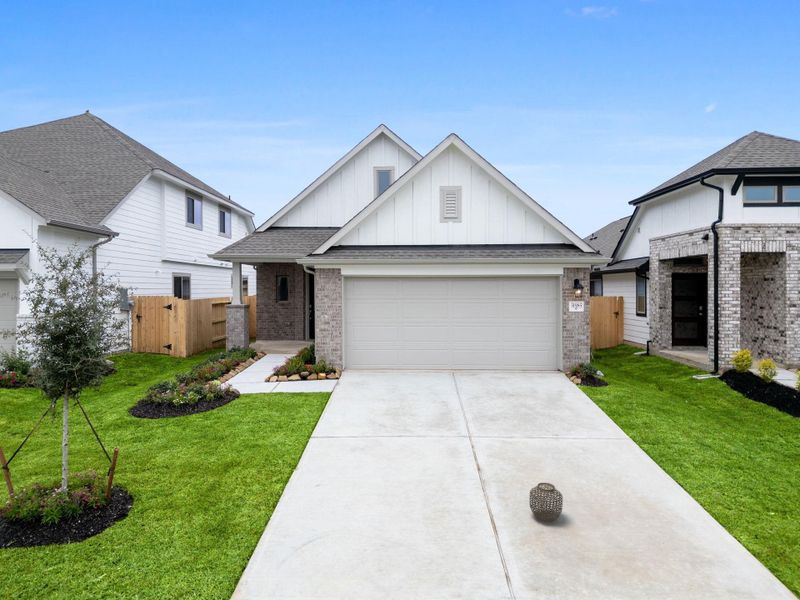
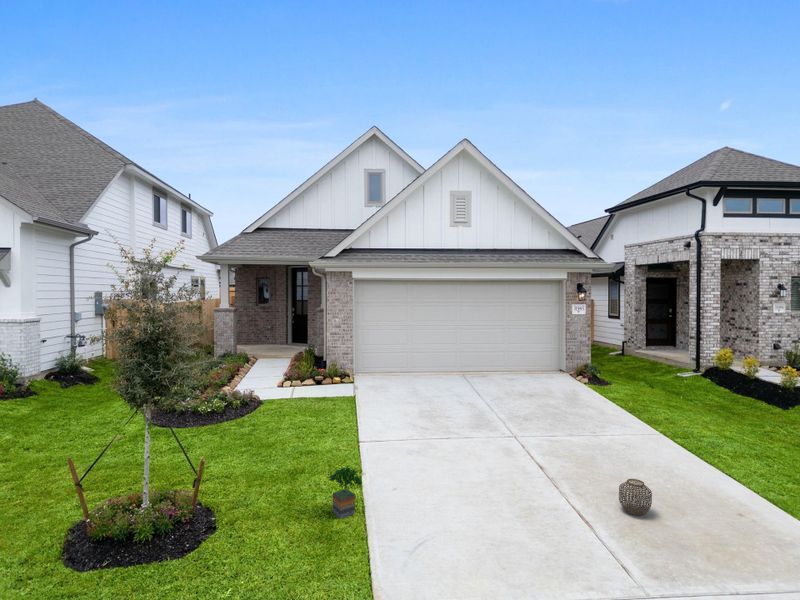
potted tree: none [229,458,263,510] -> present [330,467,362,519]

